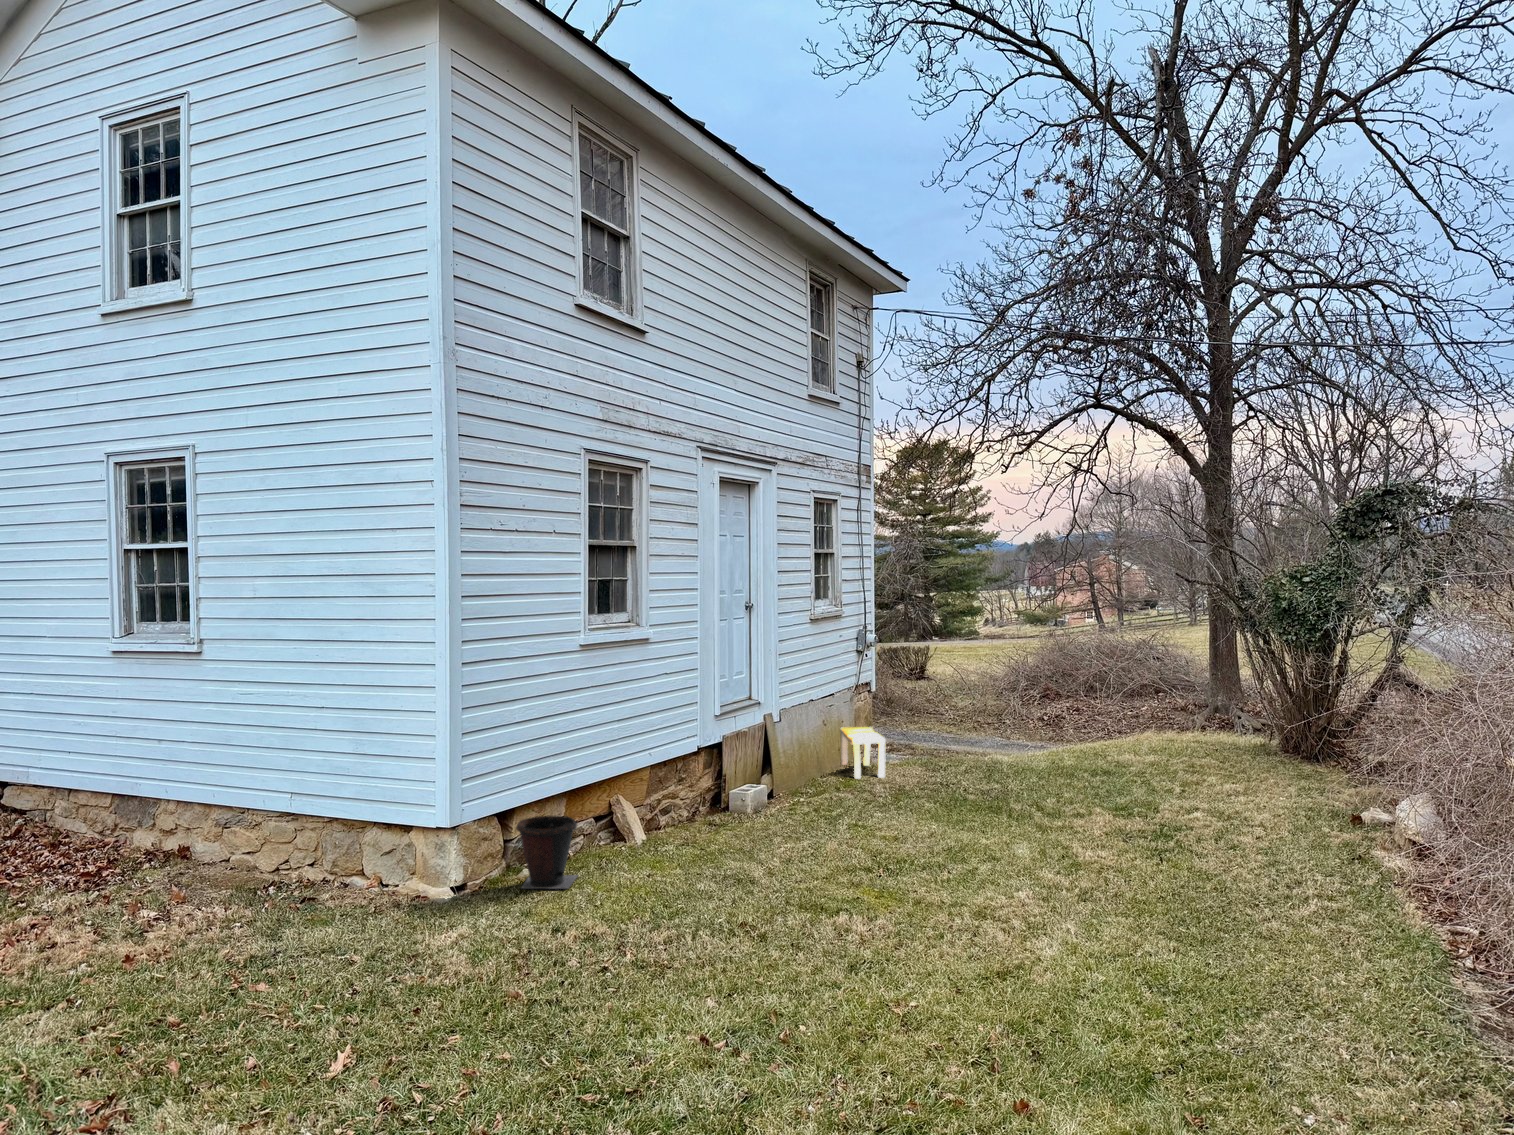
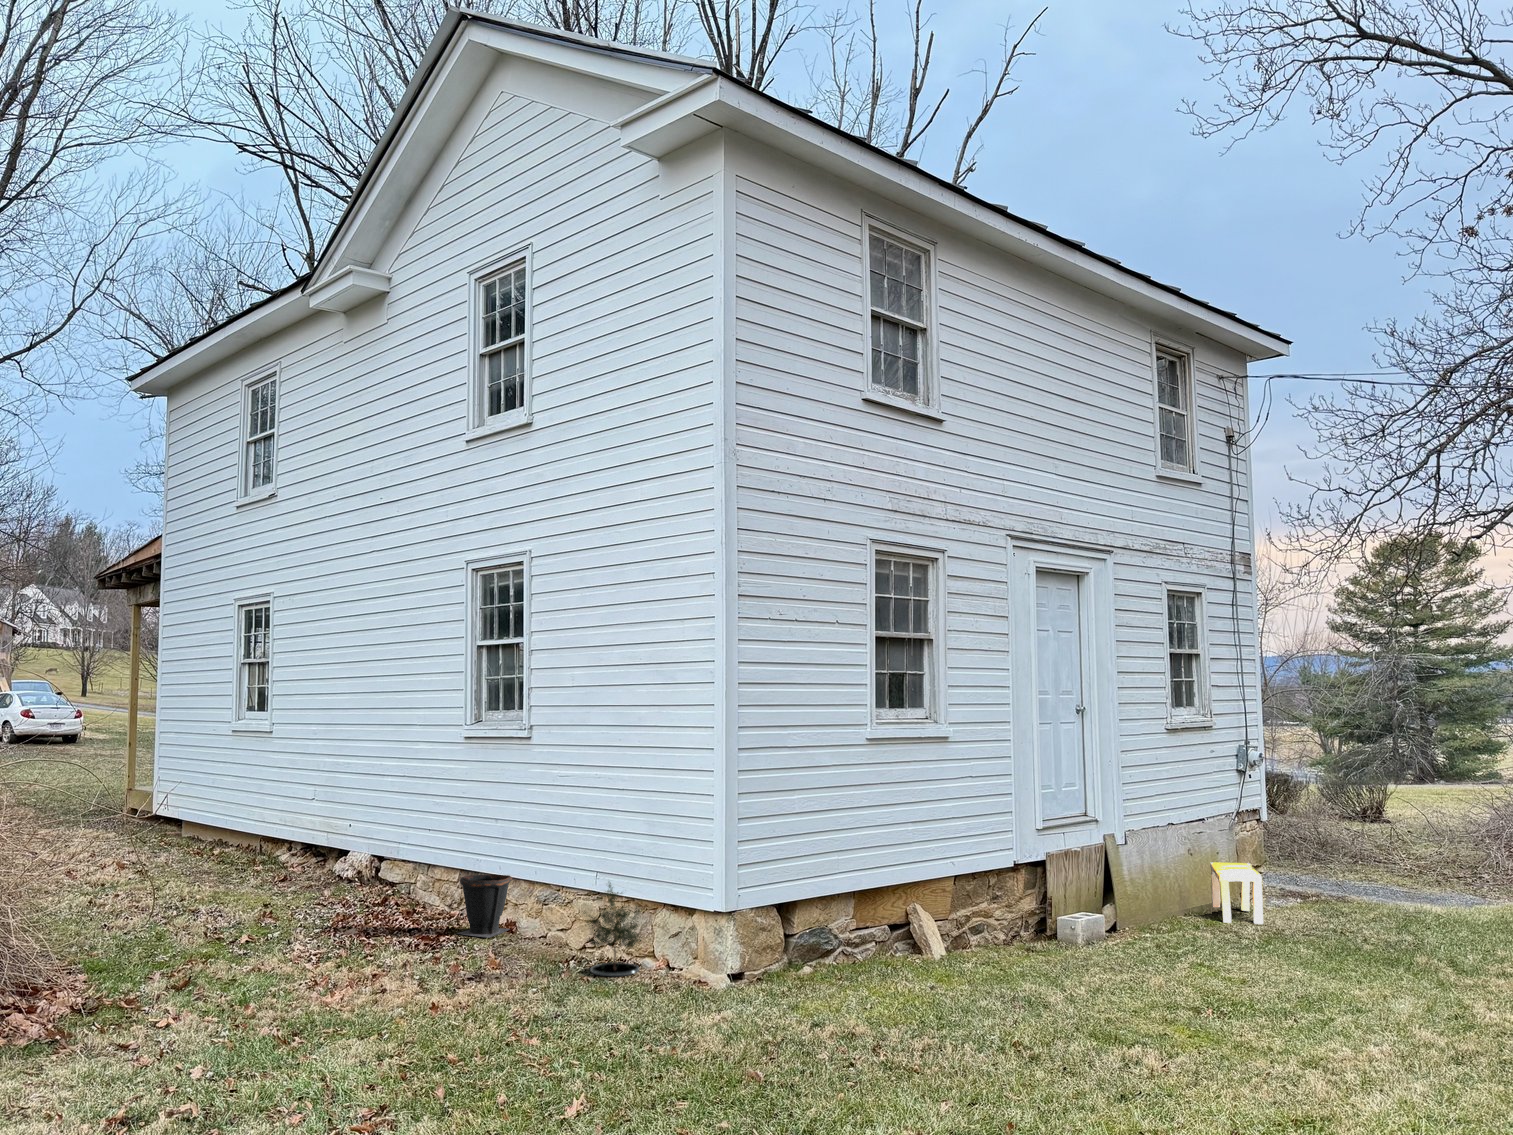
potted tree: none [281,802,353,903] -> present [584,883,641,976]
bucket: present [516,815,578,889] -> present [457,872,512,938]

